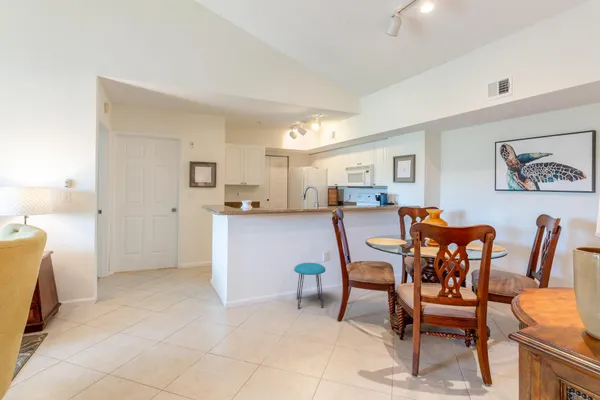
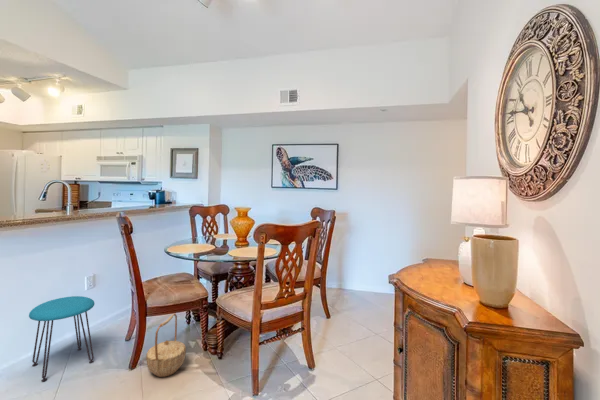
basket: none [347,290,374,334] -> present [146,314,186,377]

